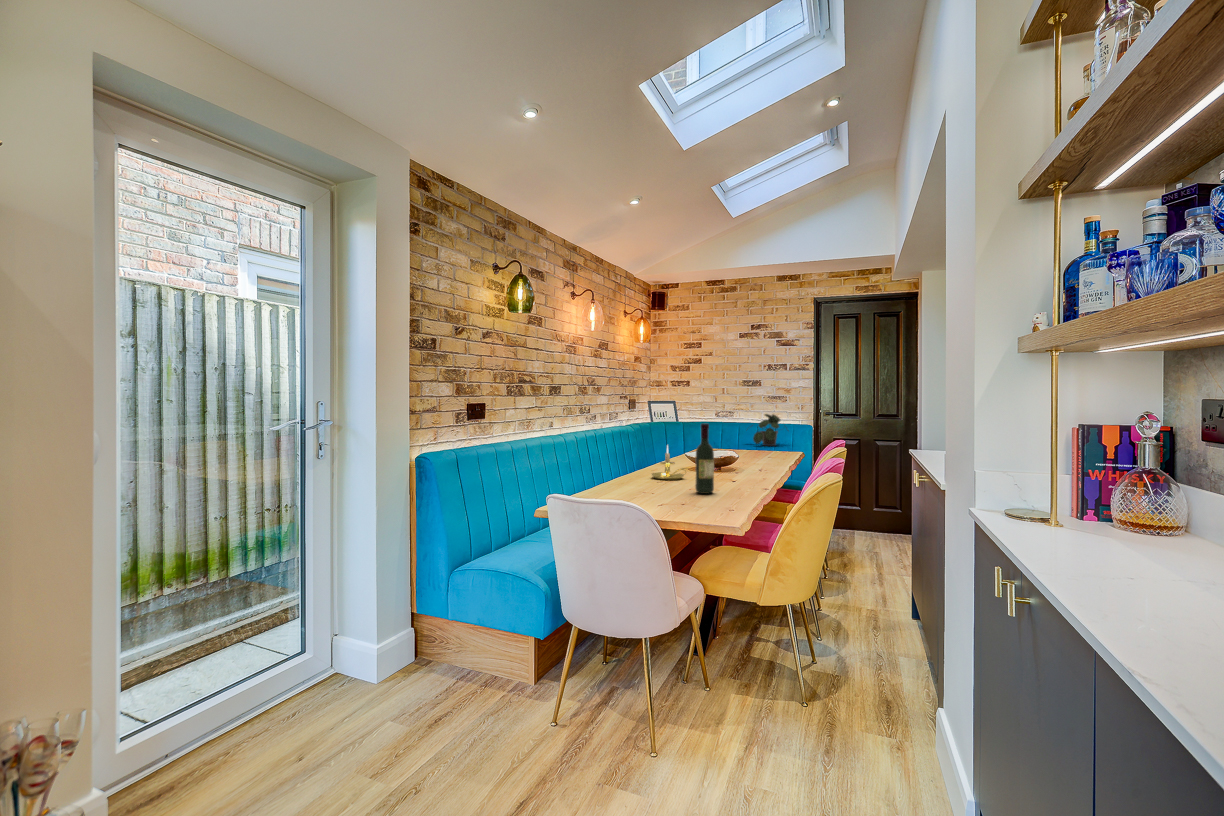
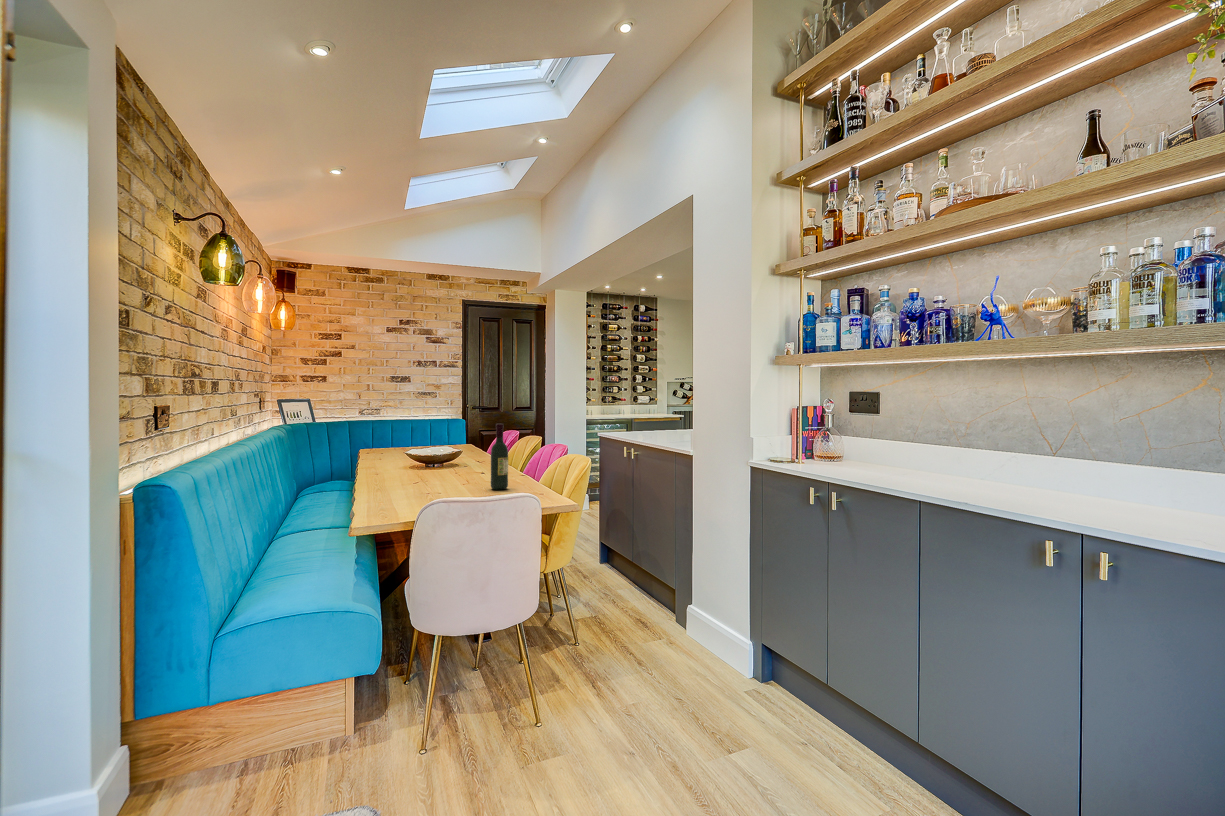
potted plant: present [753,414,780,446] -> none [400,413,445,445]
candle holder: present [652,445,688,480] -> none [408,446,450,483]

